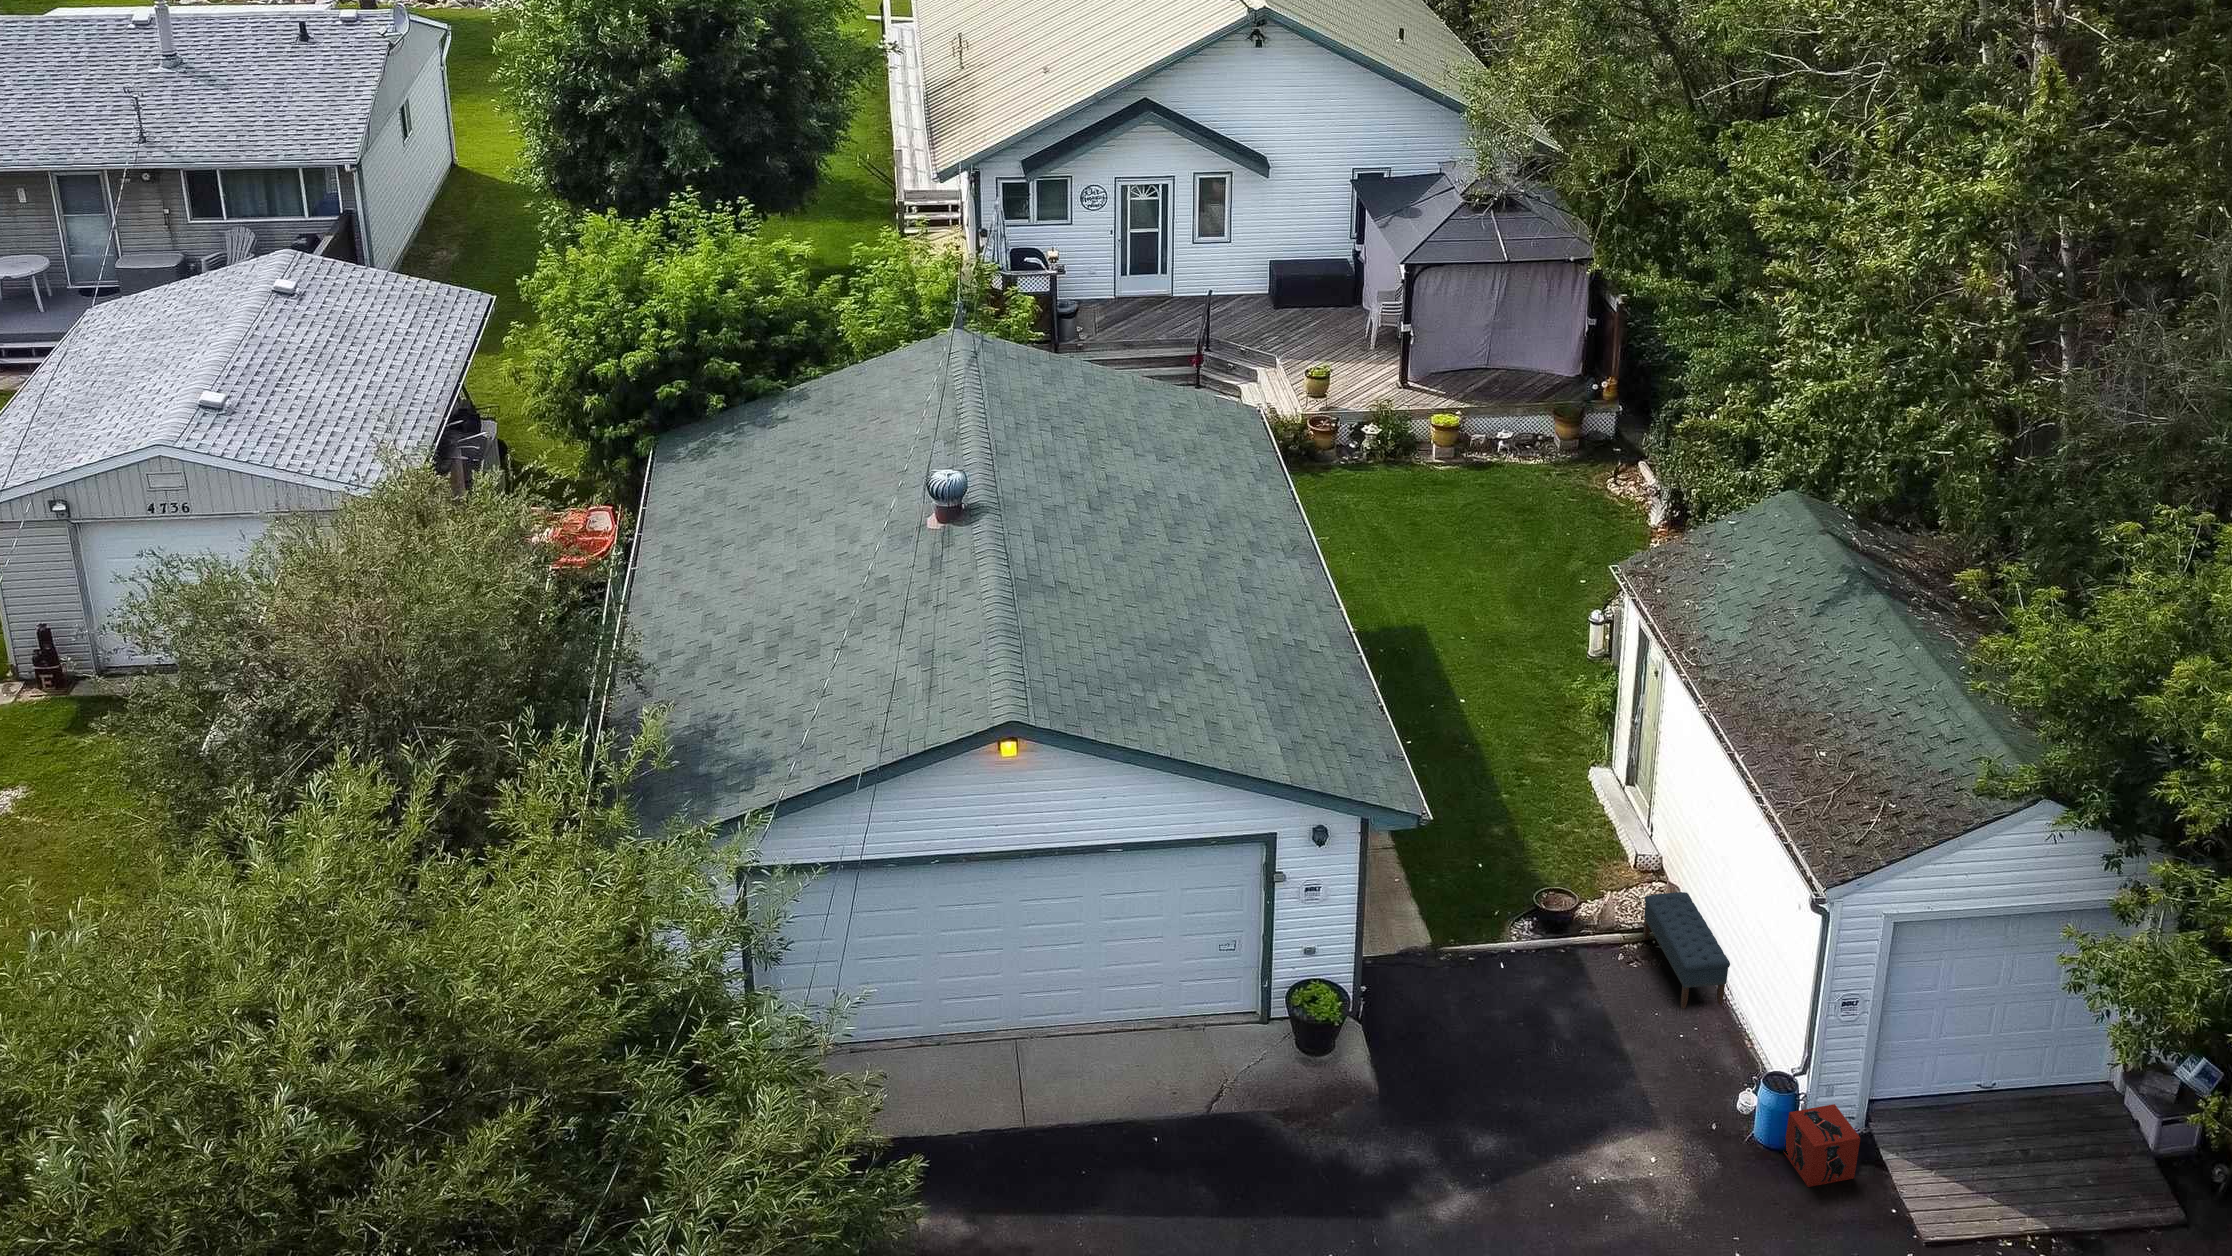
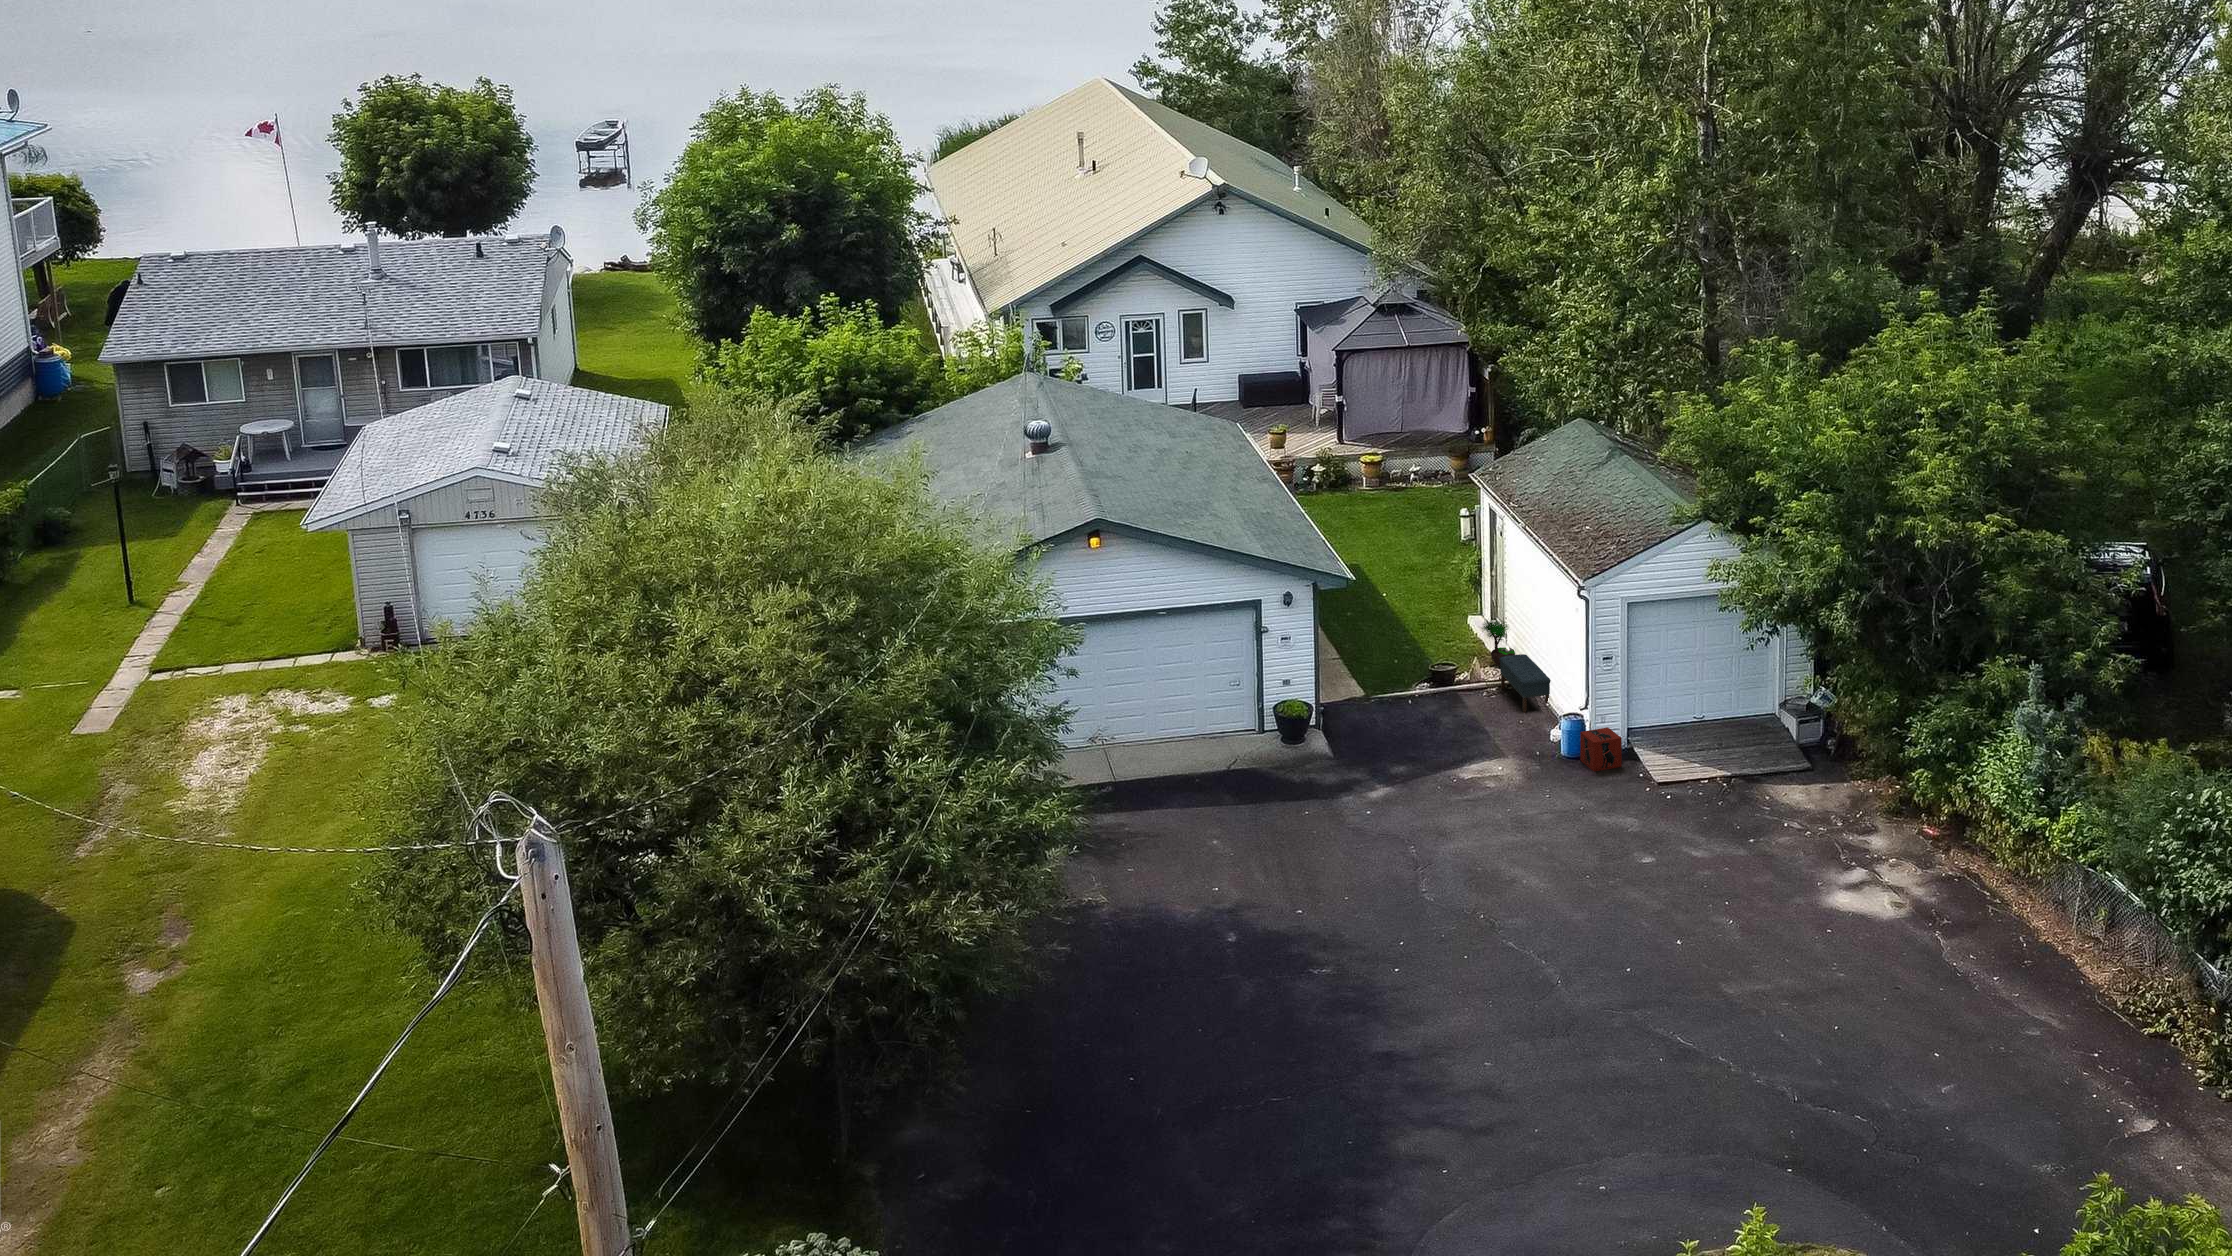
potted tree: none [1613,807,1666,885] -> present [1482,619,1515,666]

